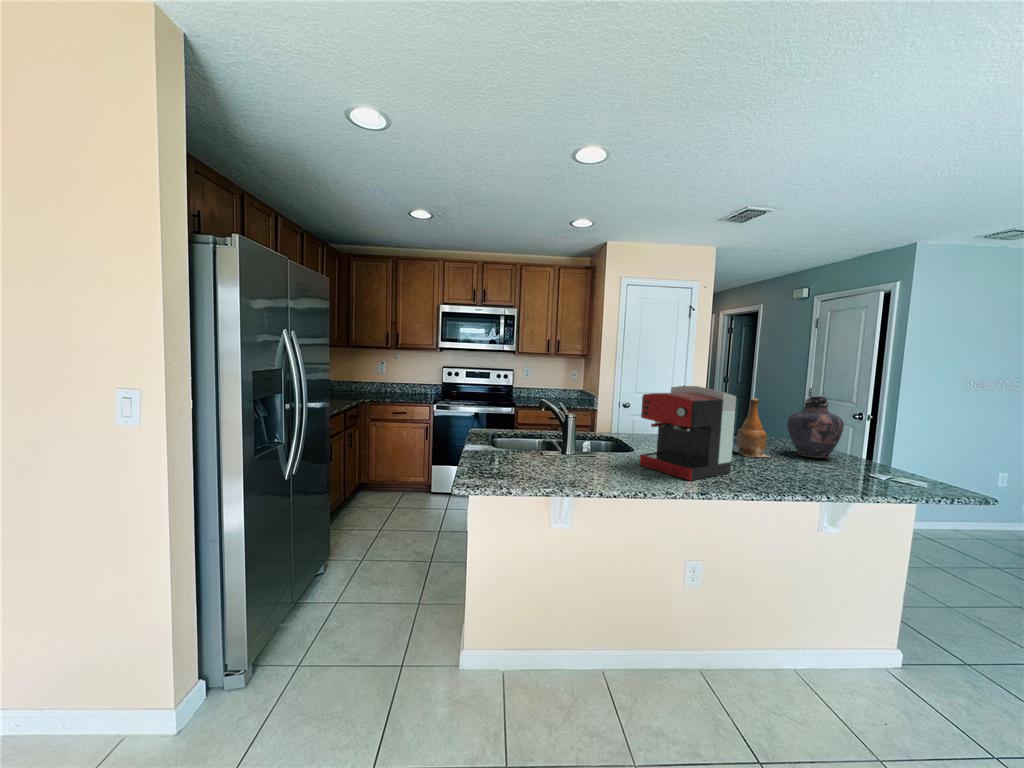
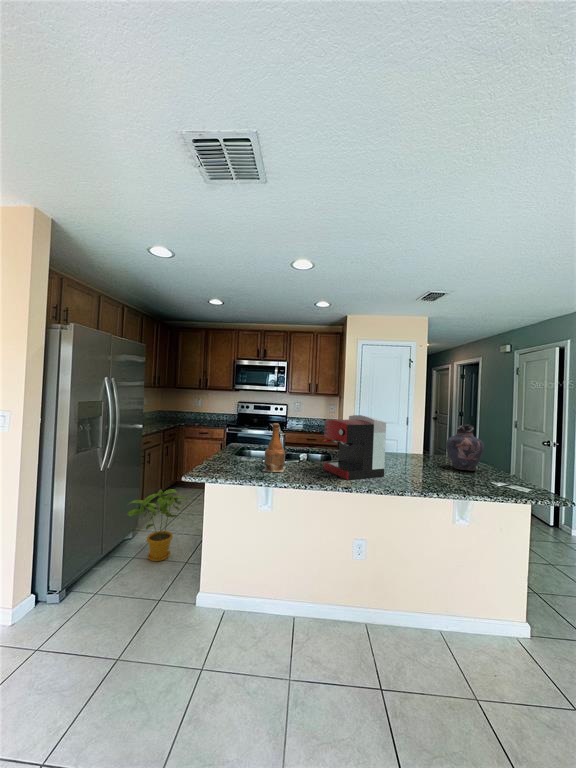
bottle: present [733,398,770,457] -> present [262,423,286,472]
house plant: none [319,501,412,605] -> present [127,489,187,561]

